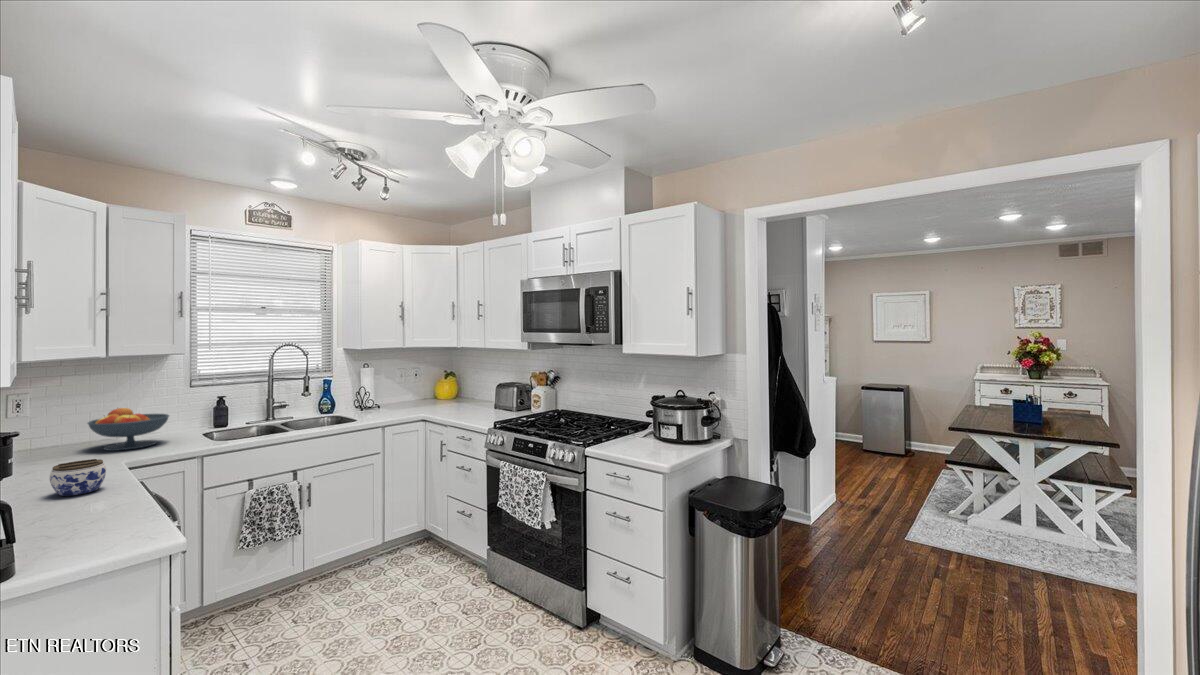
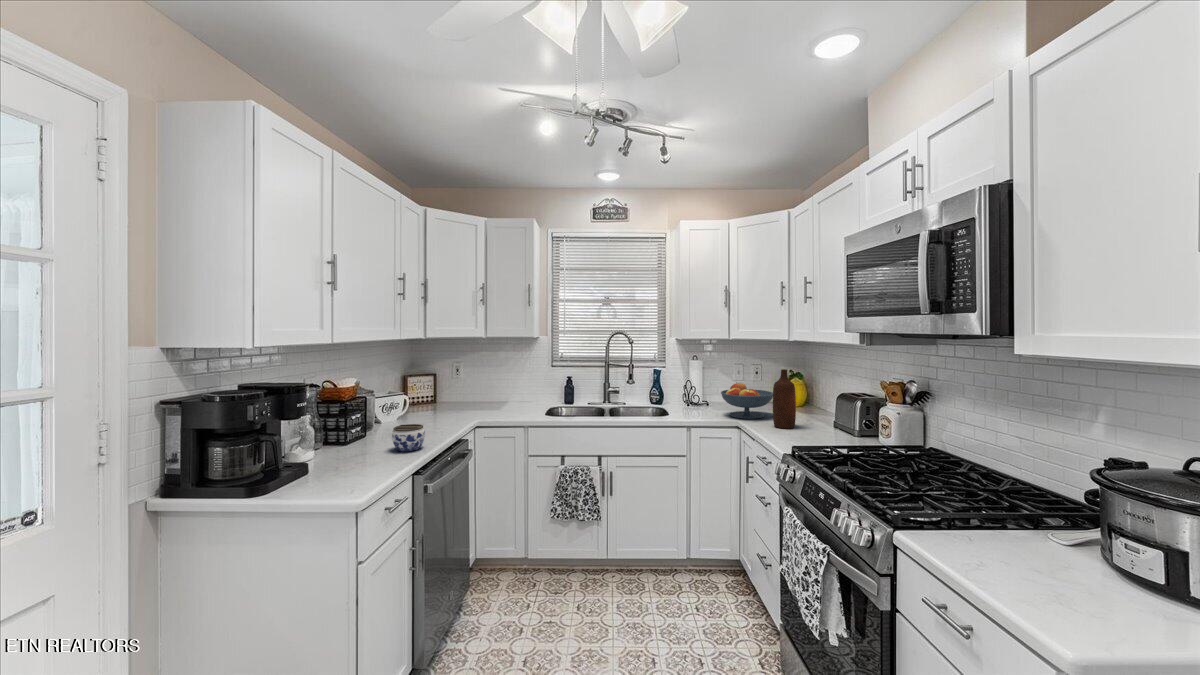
bottle: none [453,369,471,415] -> present [773,369,796,429]
fruit bowl: present [88,408,169,451] -> present [721,383,773,419]

